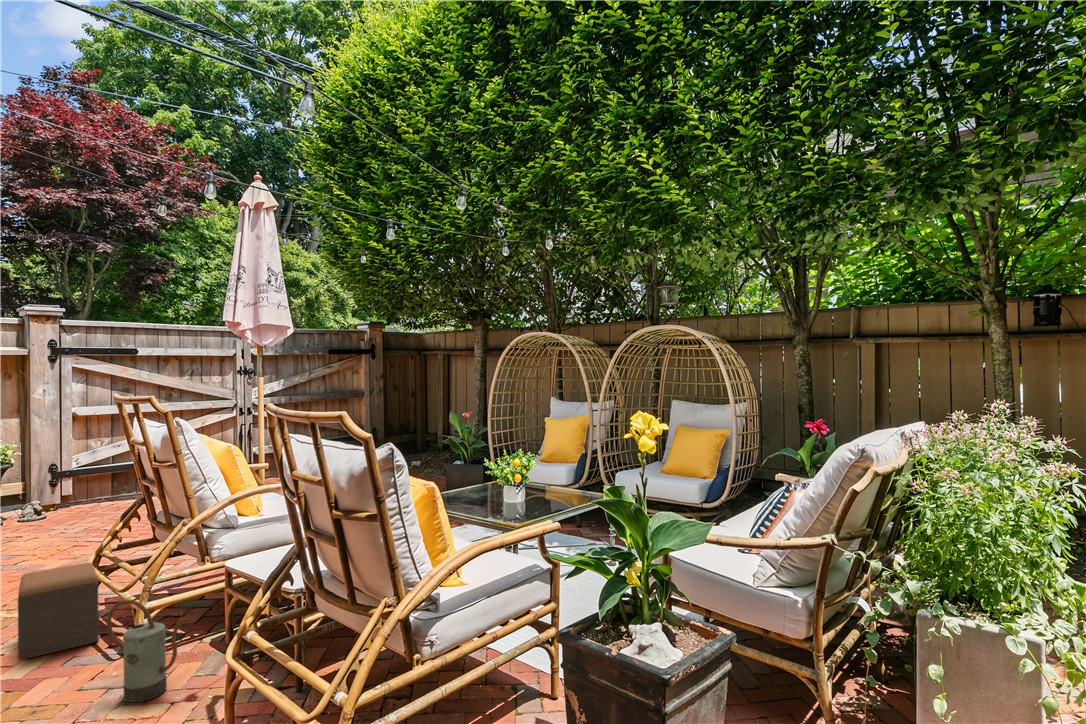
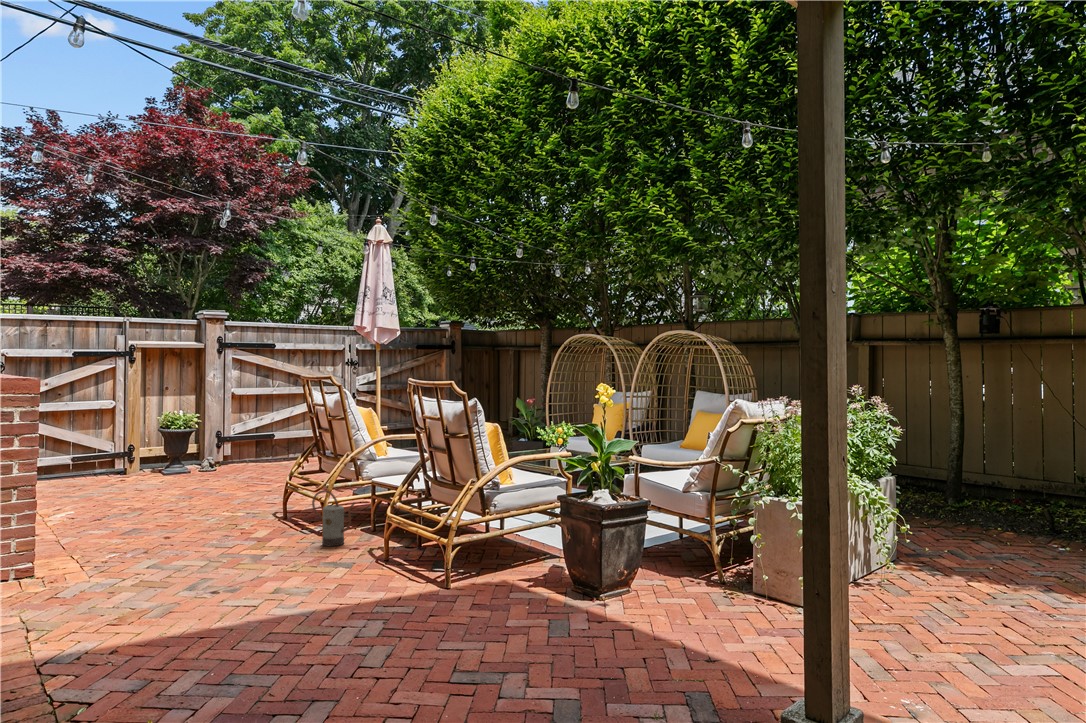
footstool: present [18,563,99,660] -> none [248,480,295,530]

